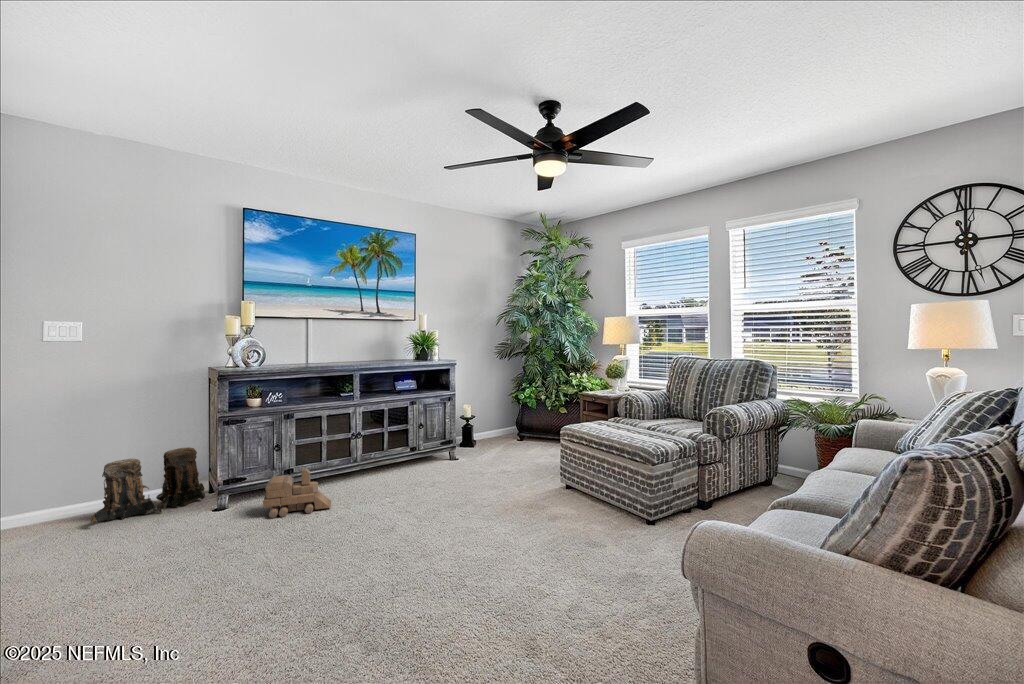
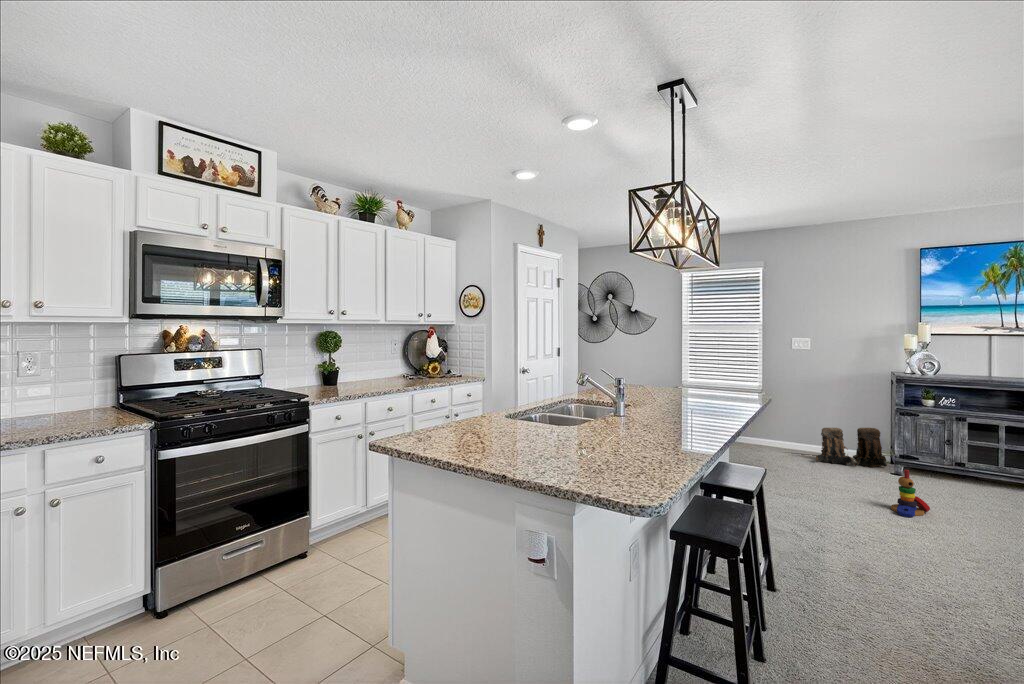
toy train: present [263,468,331,518] -> none [932,460,1003,500]
stacking toy: none [215,517,268,600] -> present [891,470,930,517]

